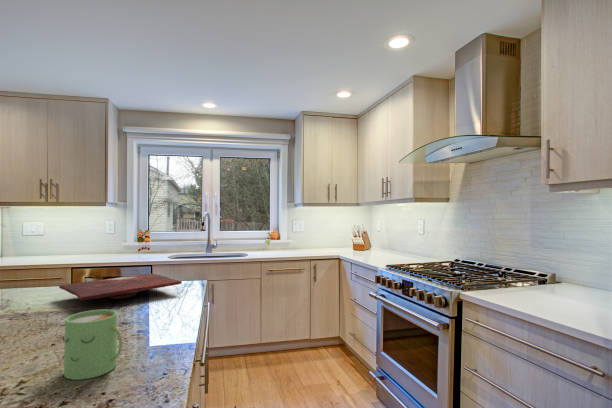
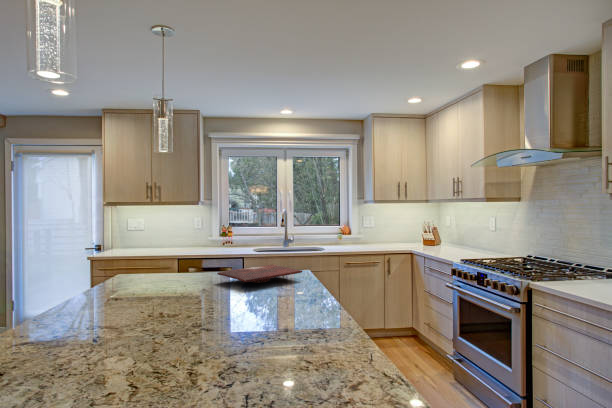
mug: present [63,310,122,380] -> none [282,284,315,323]

